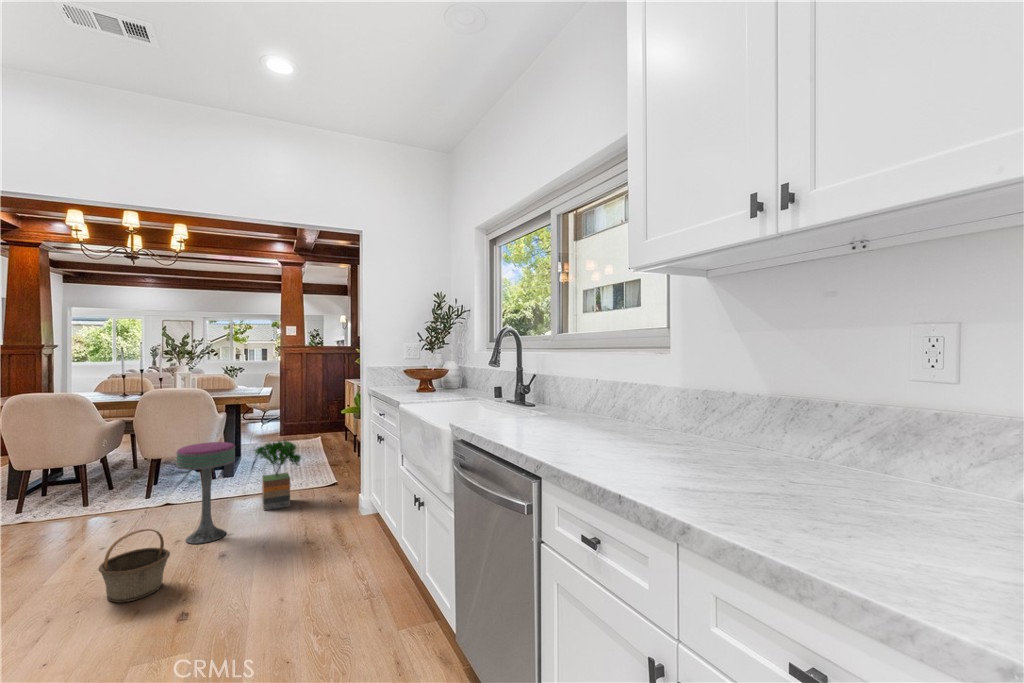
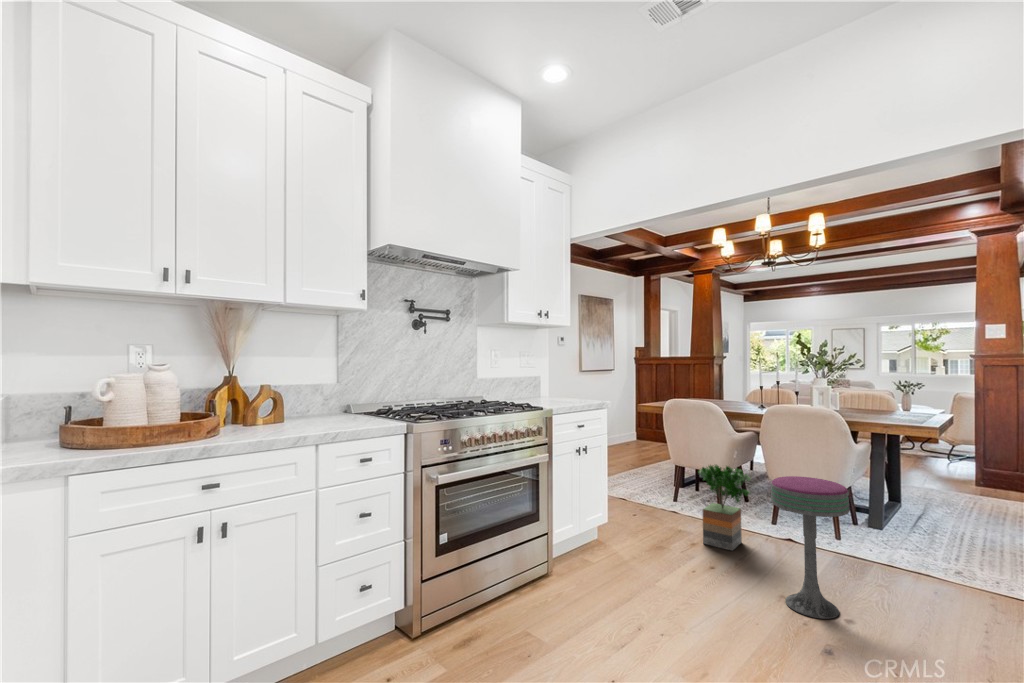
potted tree: present [255,441,301,510] -> present [699,465,750,551]
basket: present [99,529,170,602] -> none [670,567,741,655]

